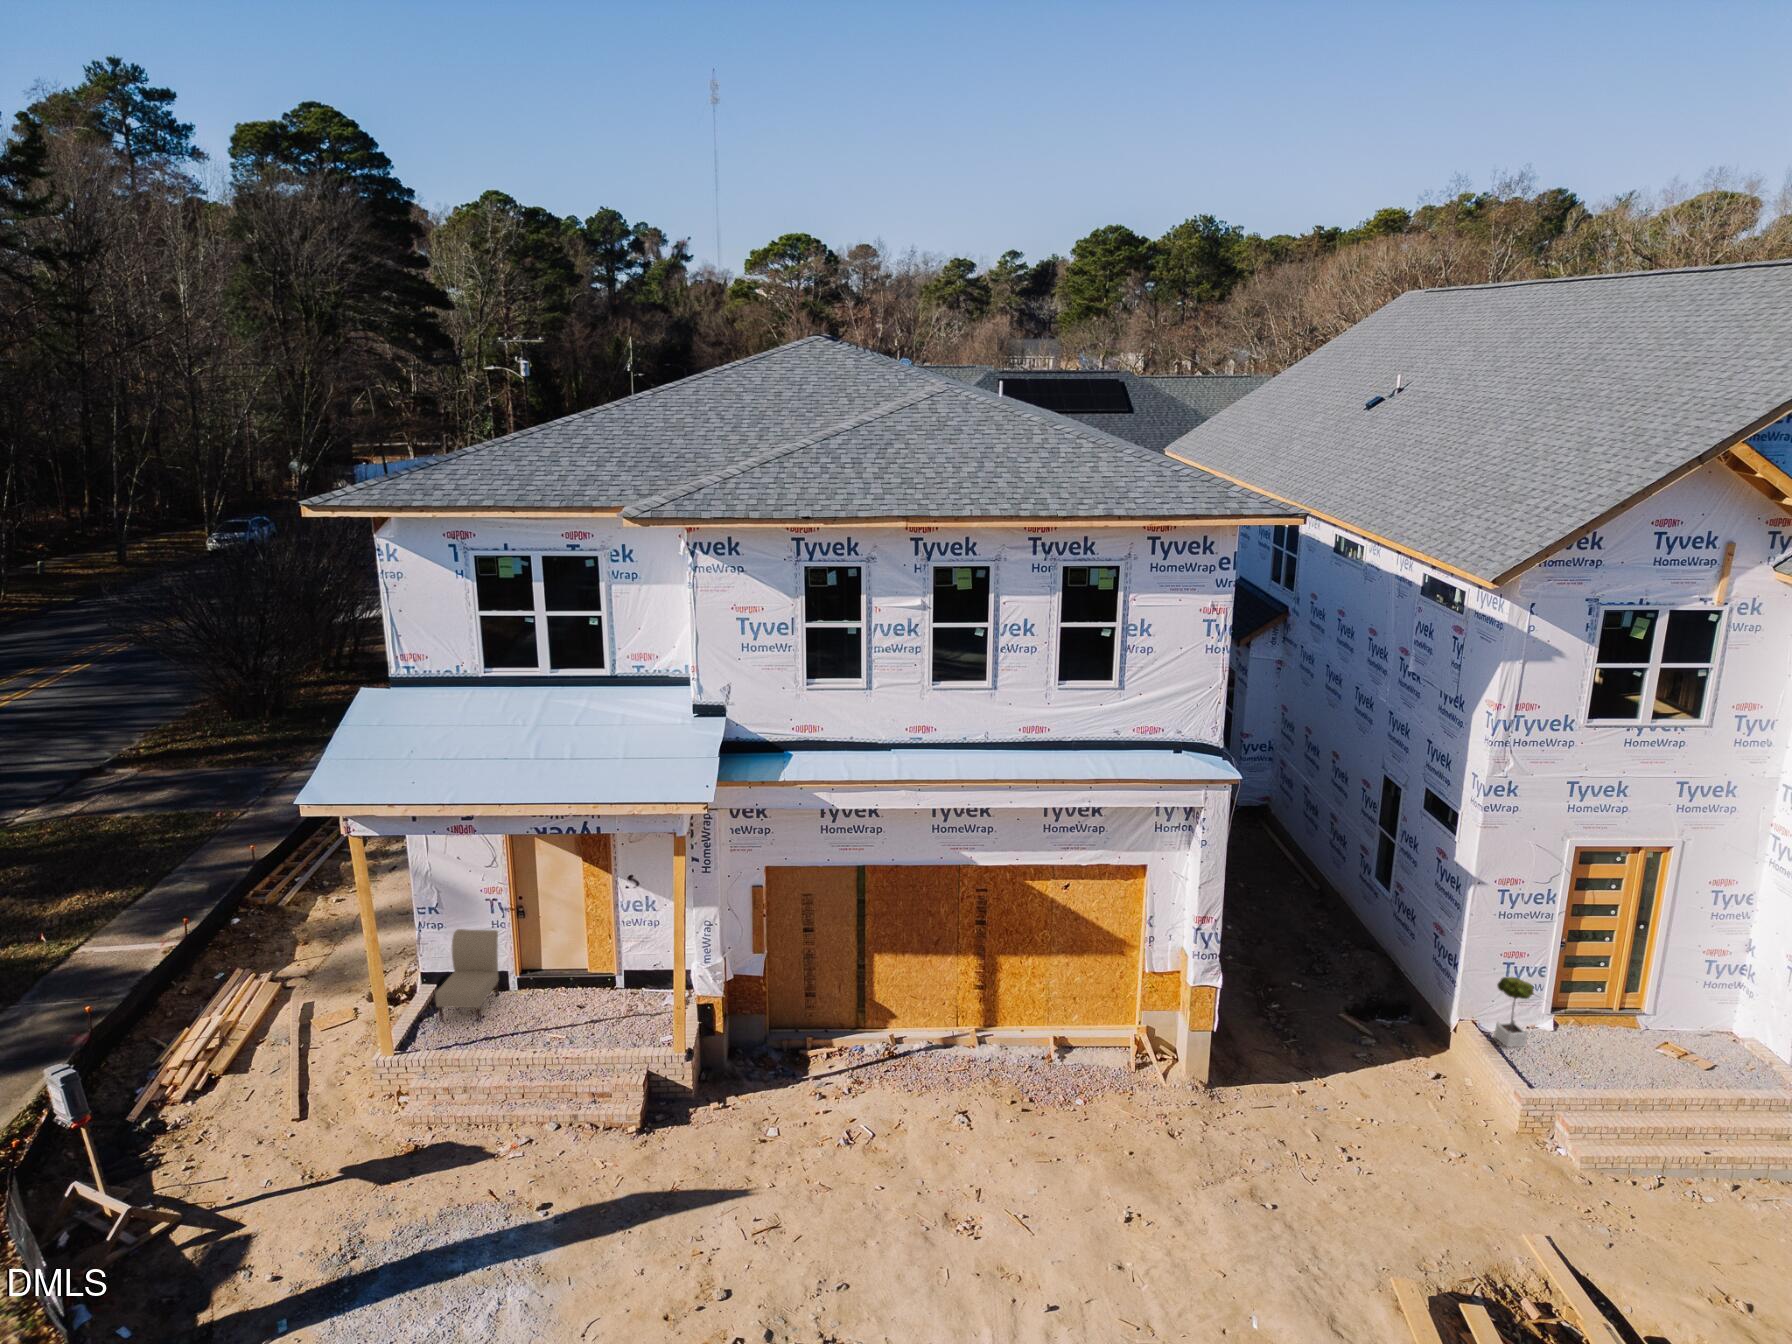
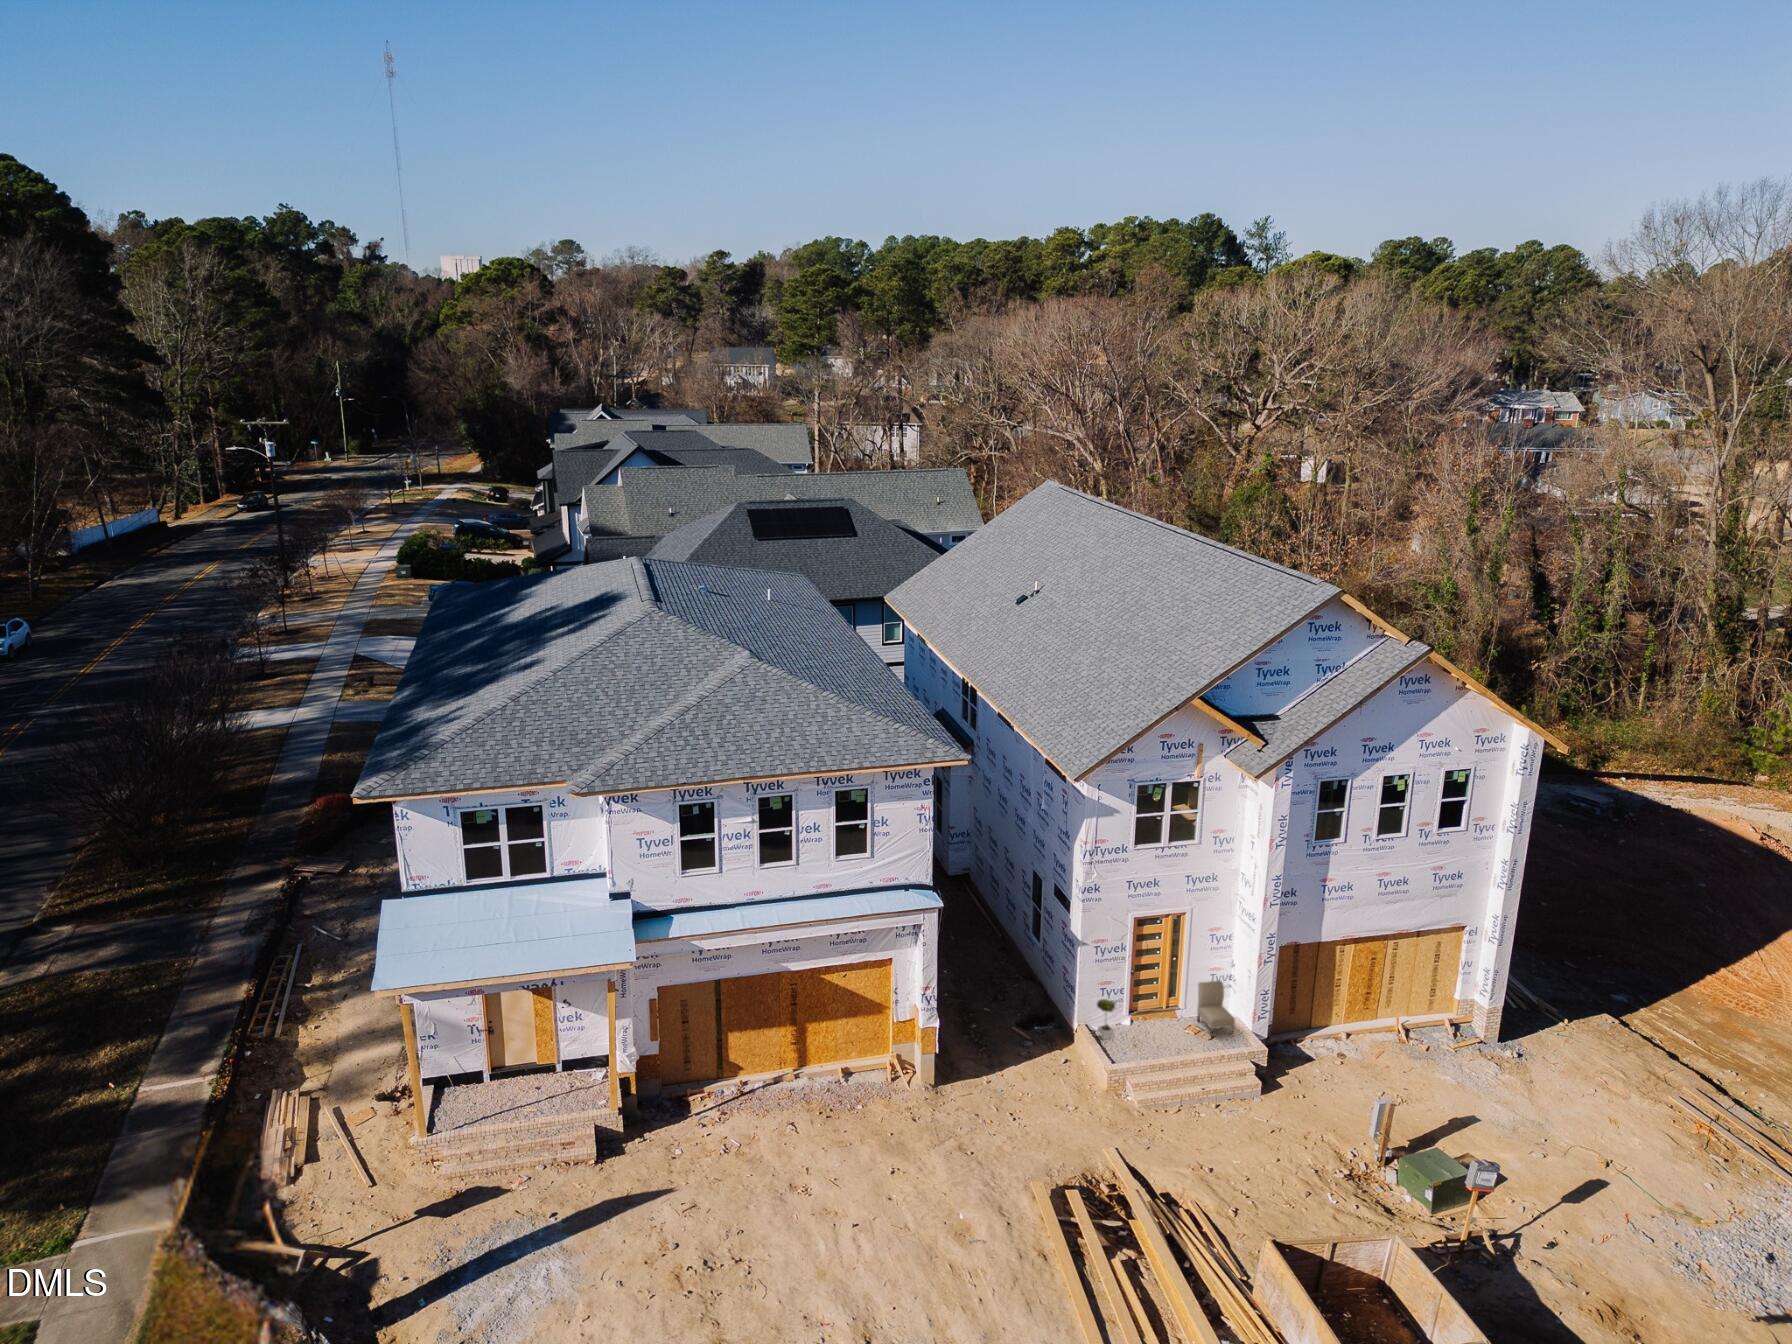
chair: present [435,929,499,1022] -> present [1197,981,1235,1036]

